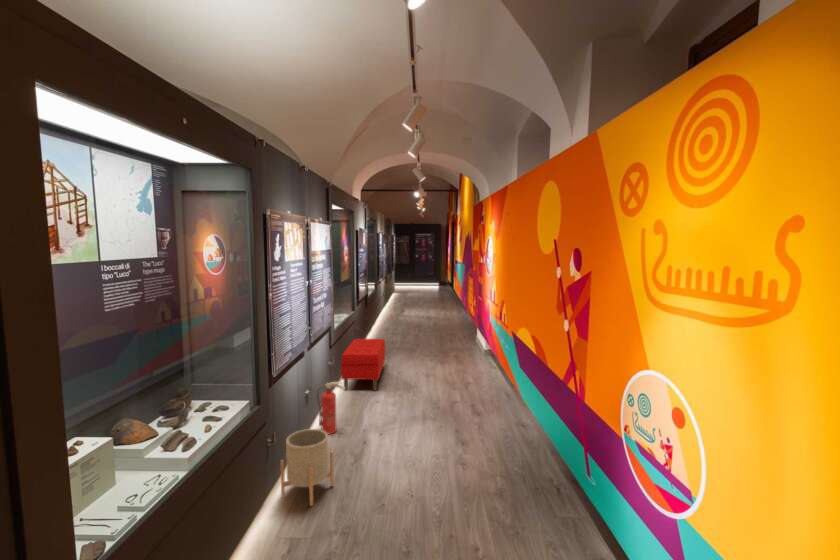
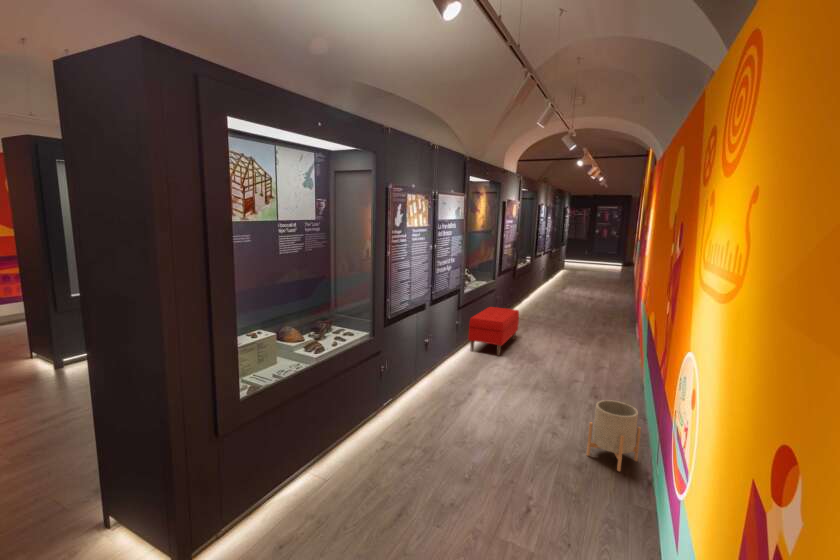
fire extinguisher: present [317,382,345,434] -> none [436,337,460,381]
planter: present [281,429,334,506] -> present [586,400,641,471]

